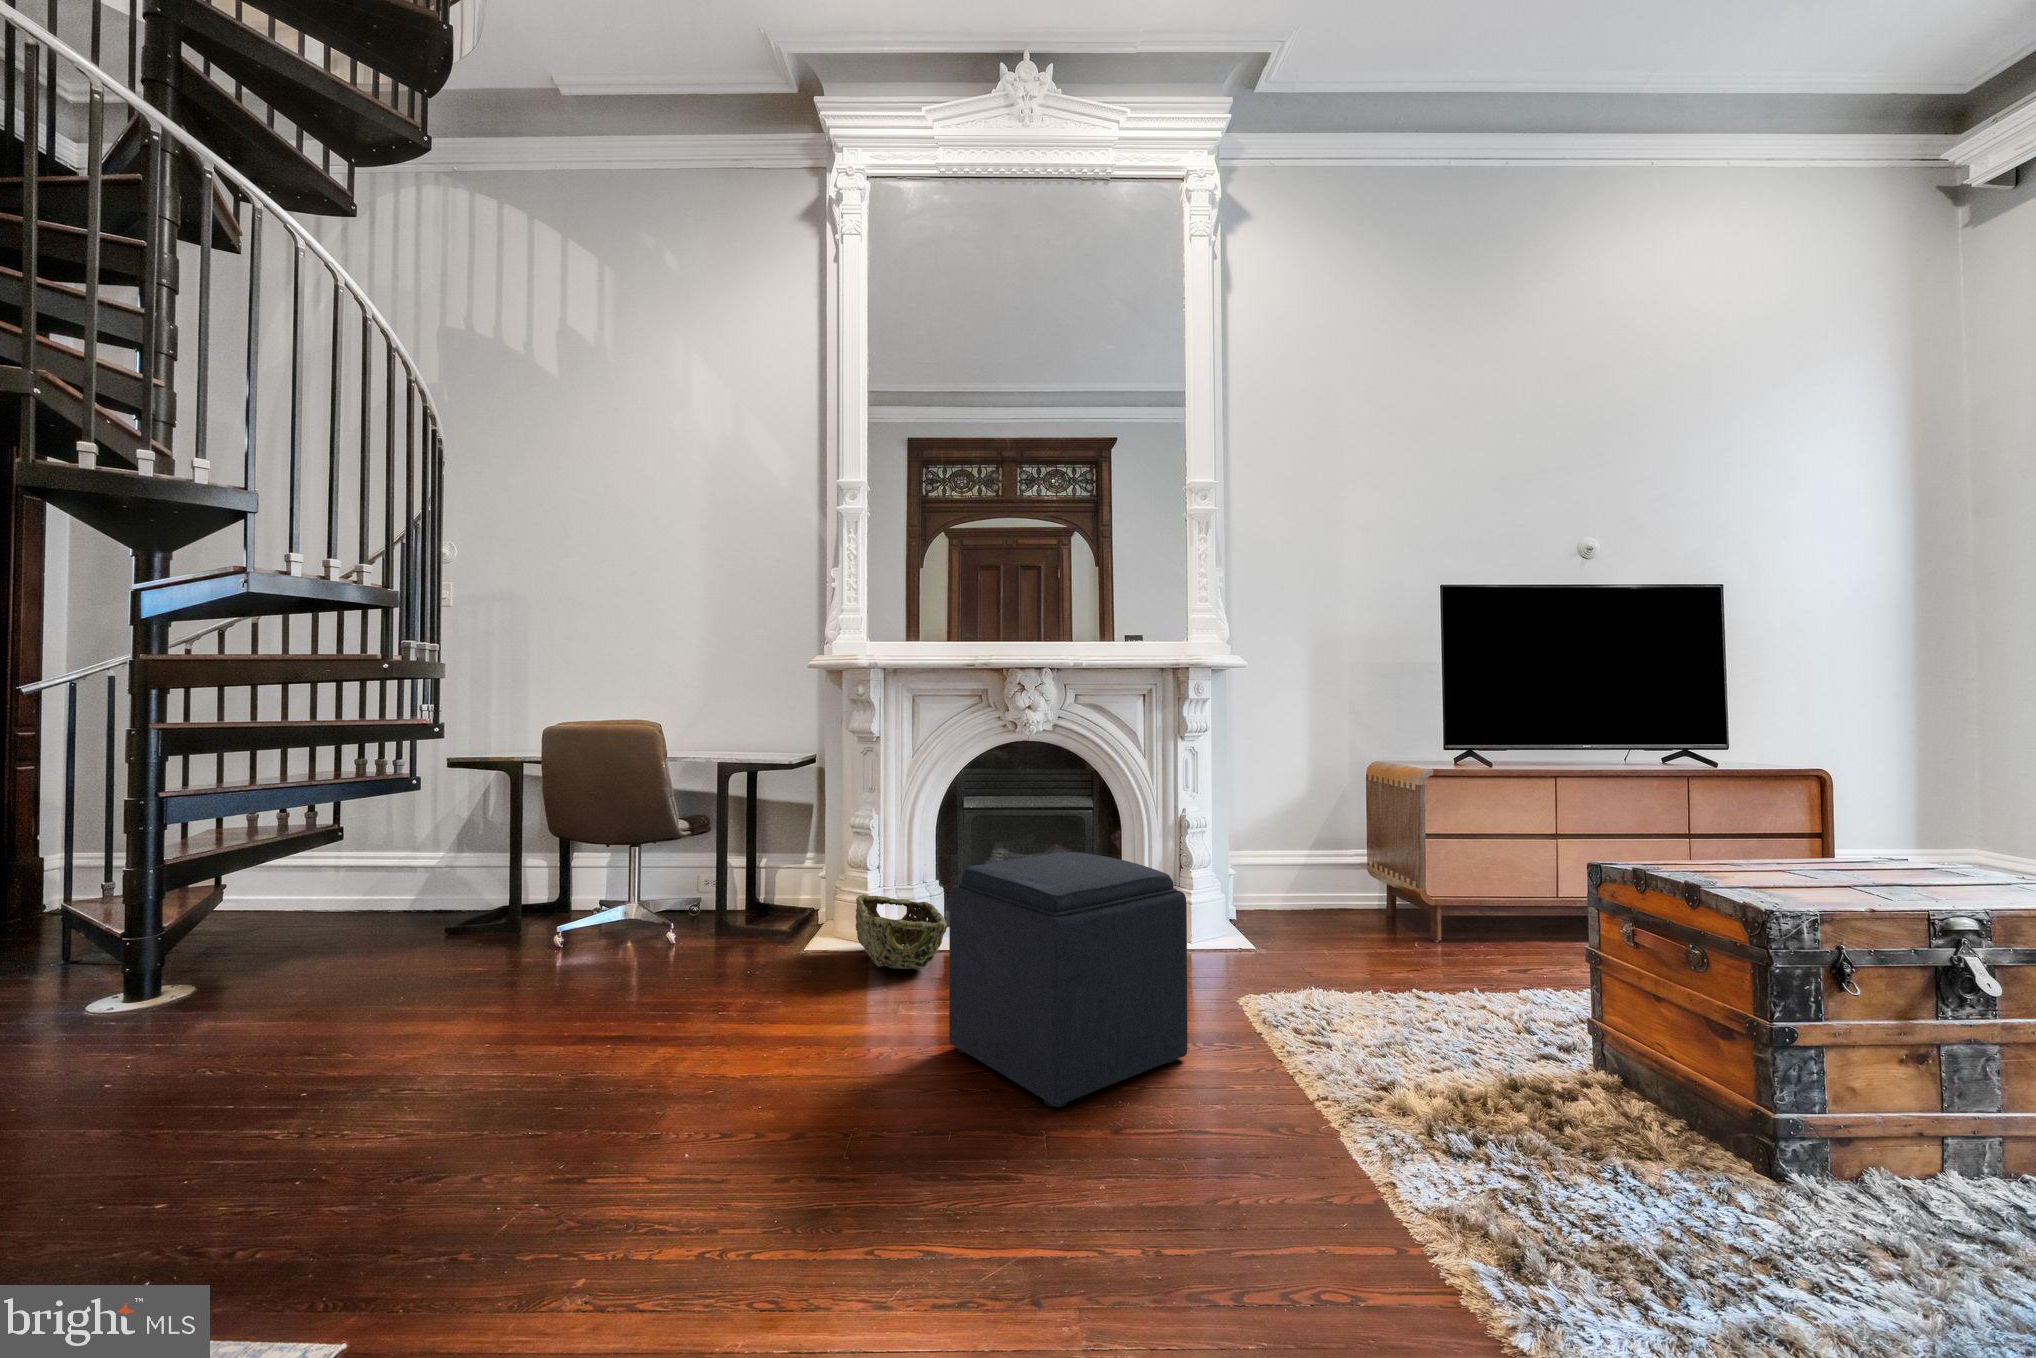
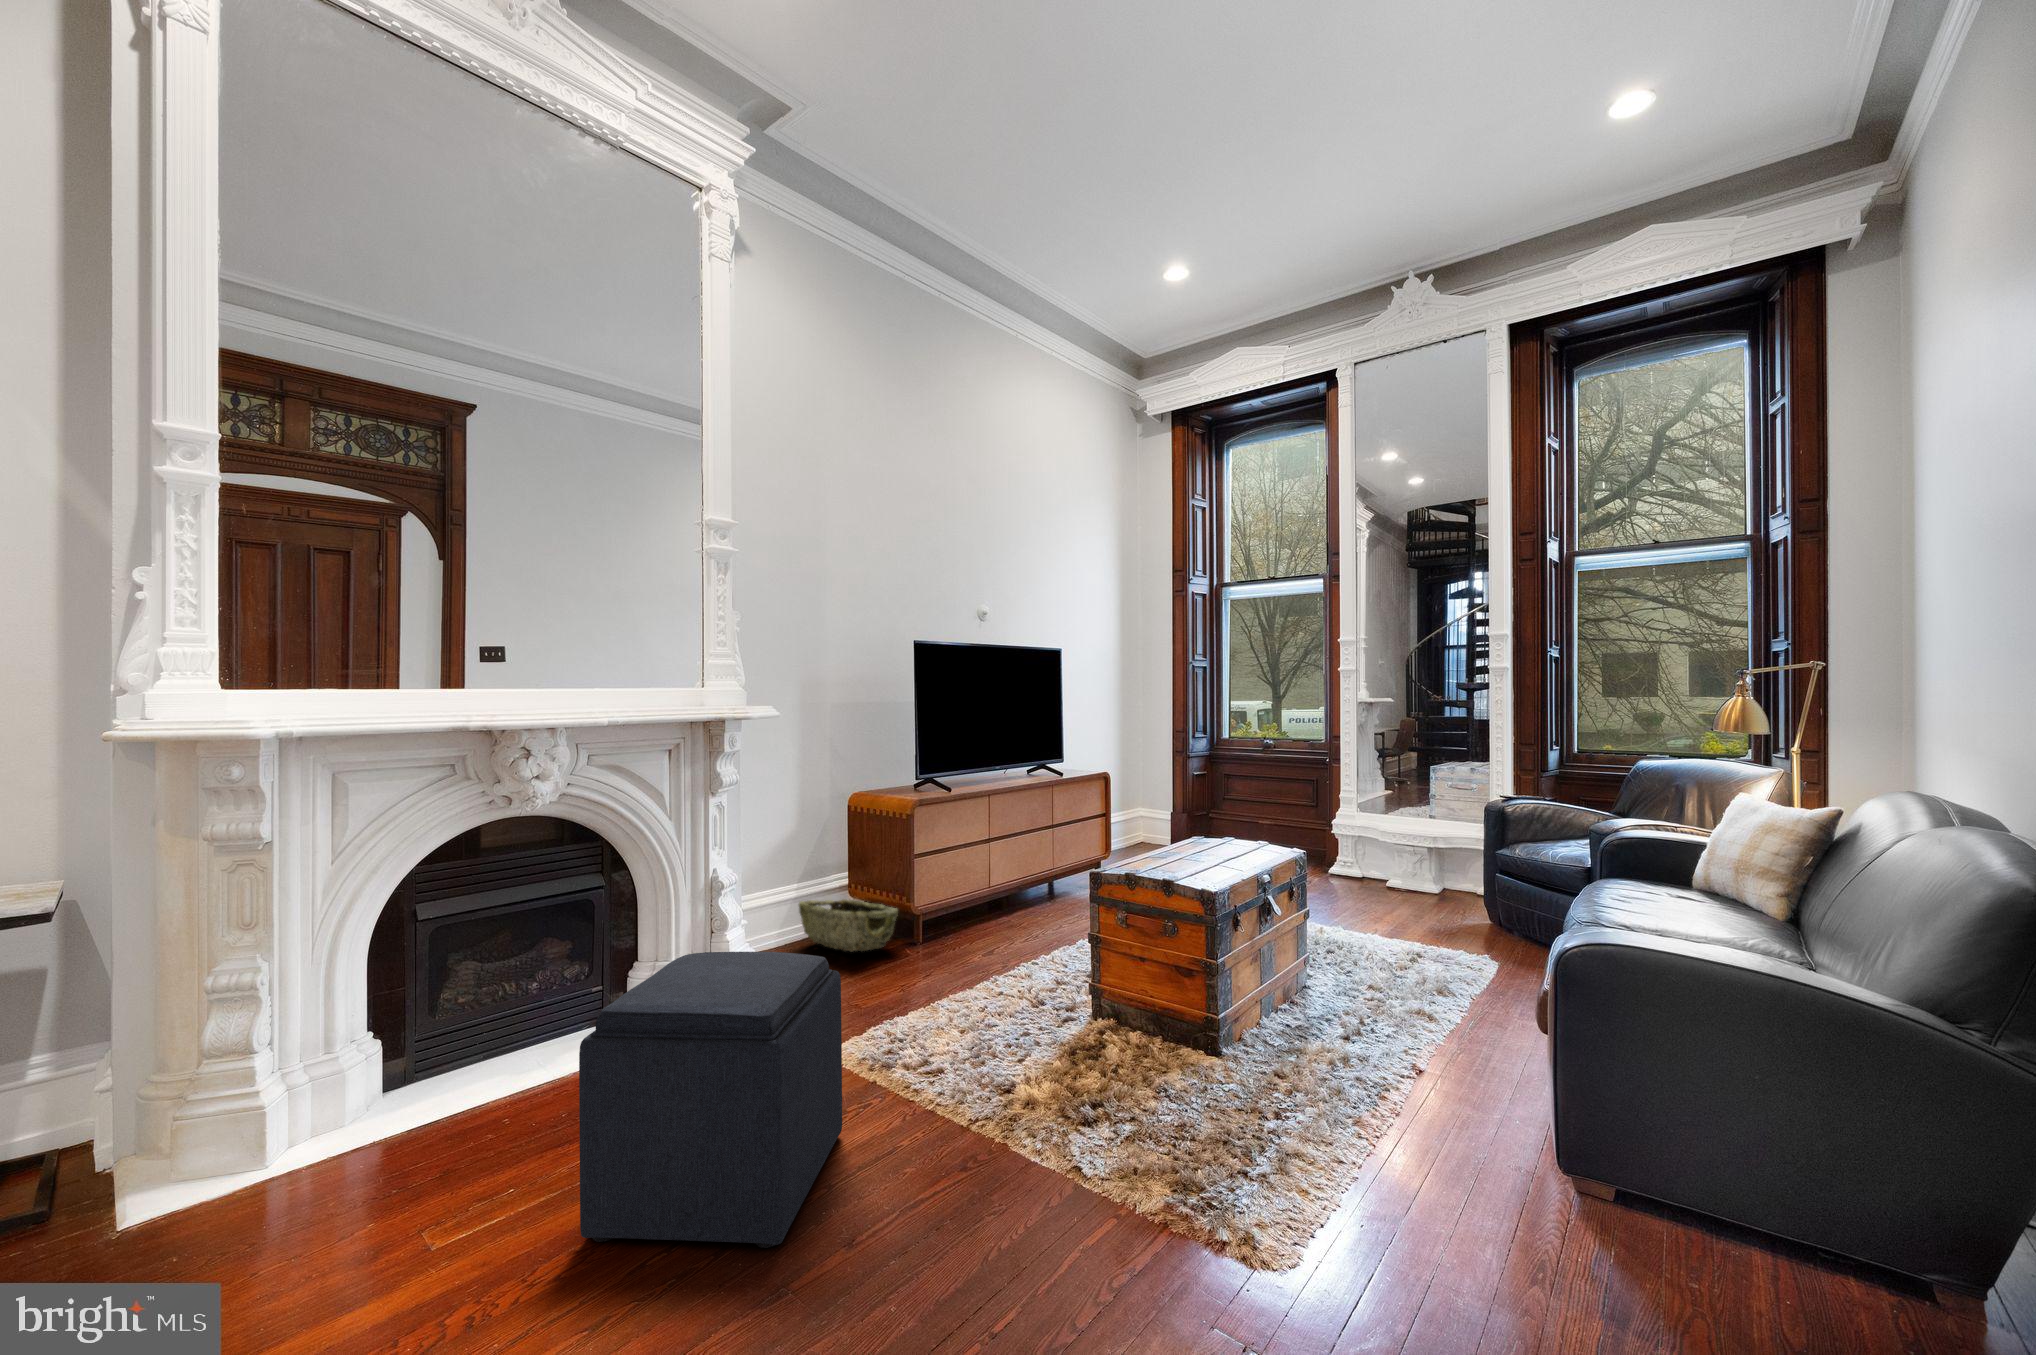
woven basket: present [856,895,947,970] -> present [799,899,898,952]

